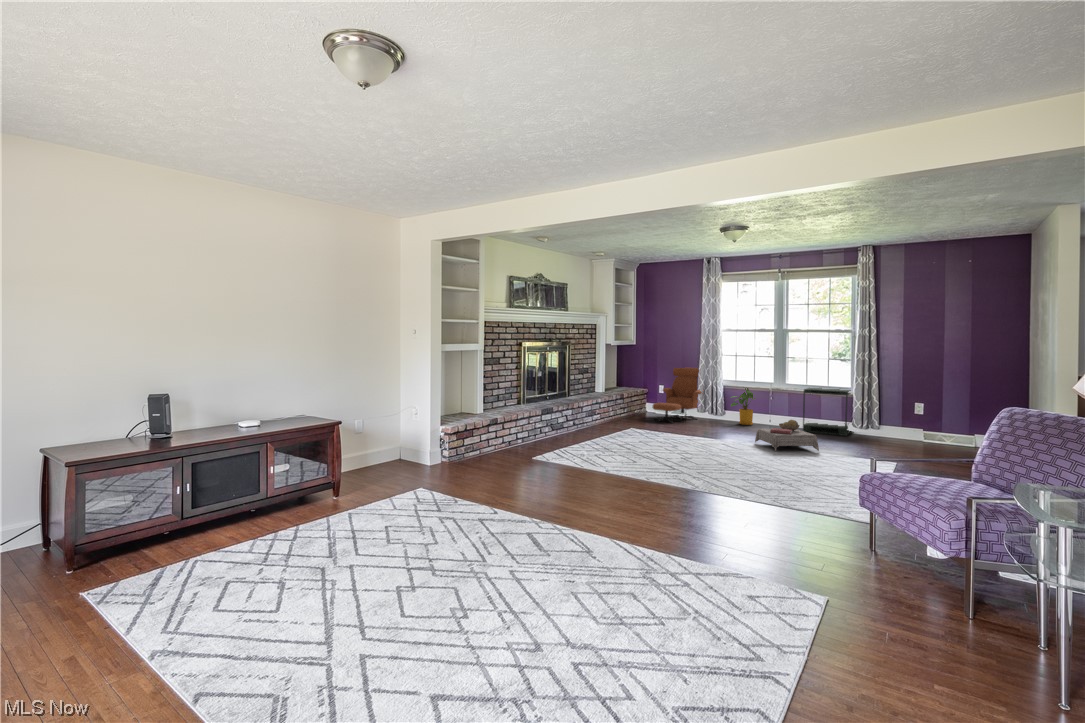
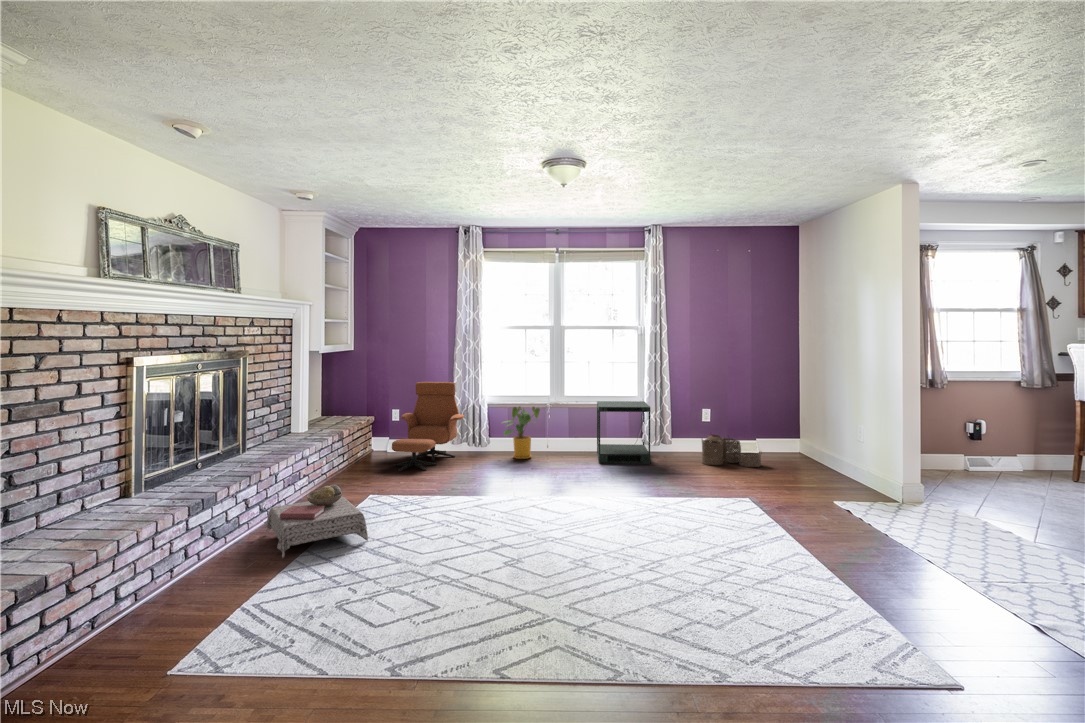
woven basket: none [896,418,953,447] -> present [702,434,761,467]
ottoman: present [755,420,819,452] -> present [266,485,368,559]

